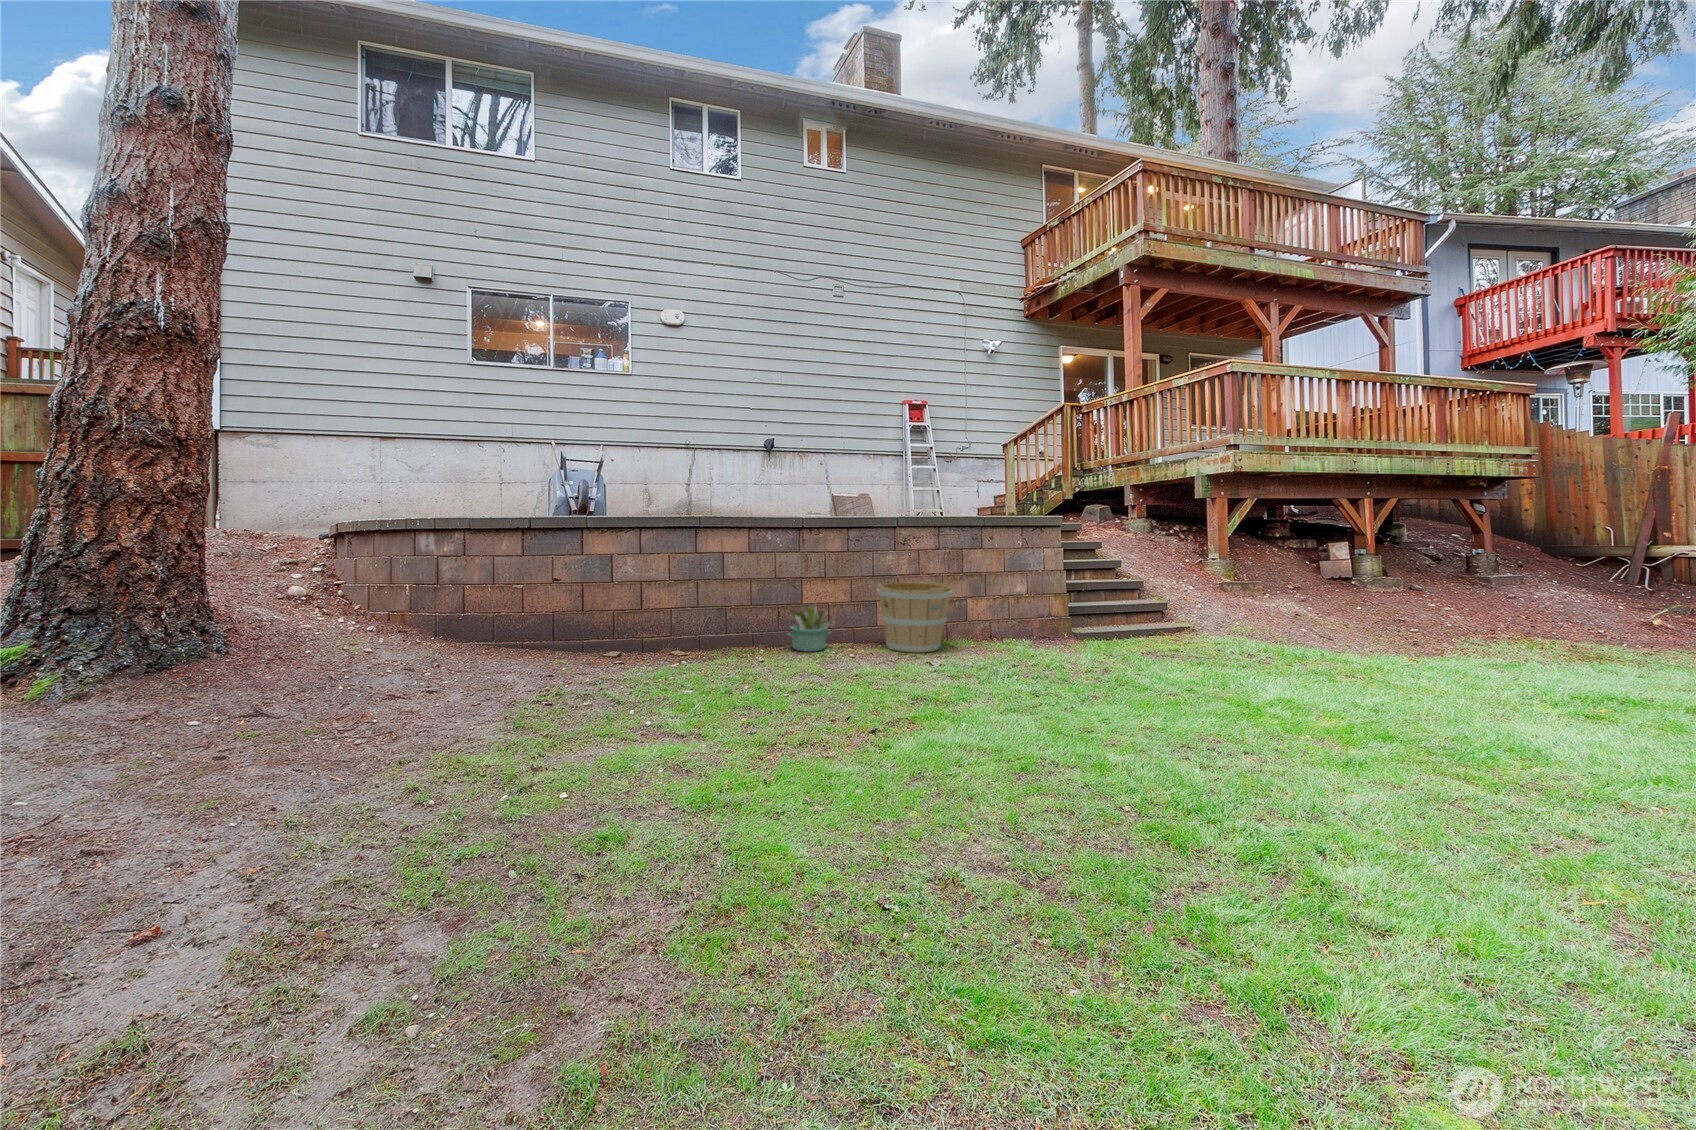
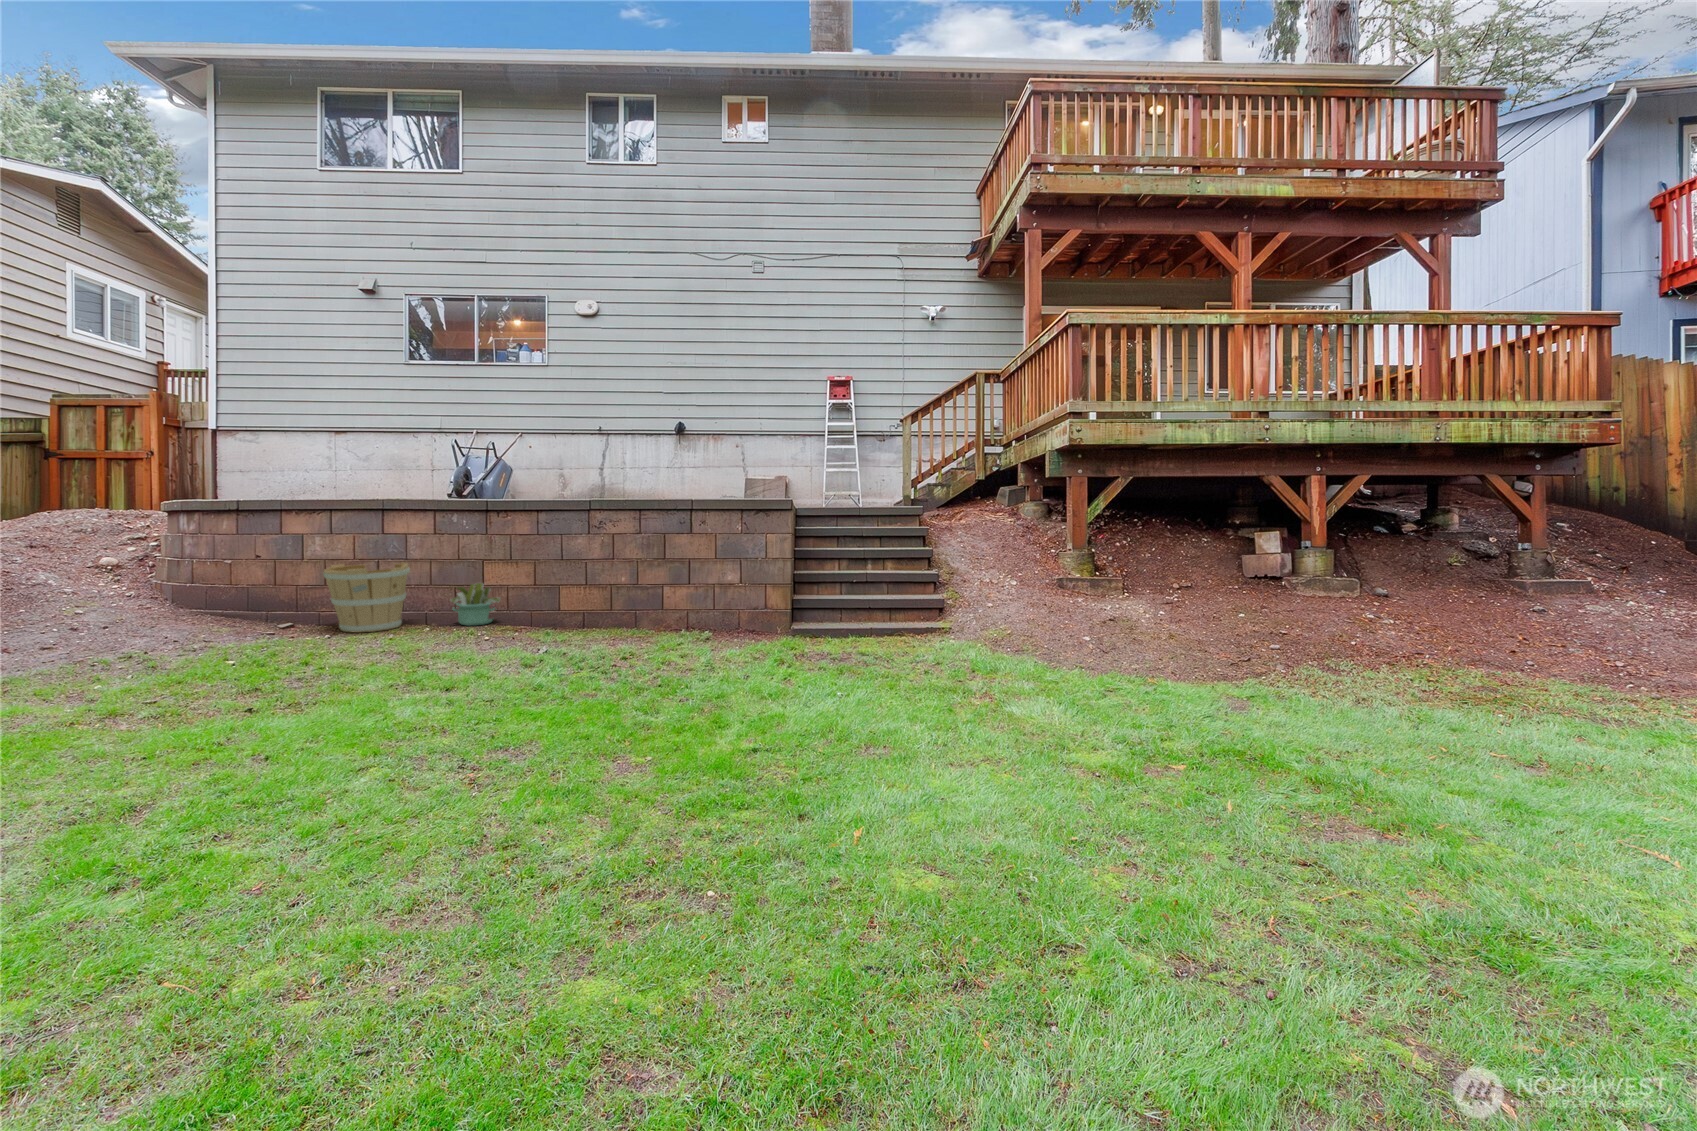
wooden bucket: present [877,581,952,653] -> present [323,562,410,633]

